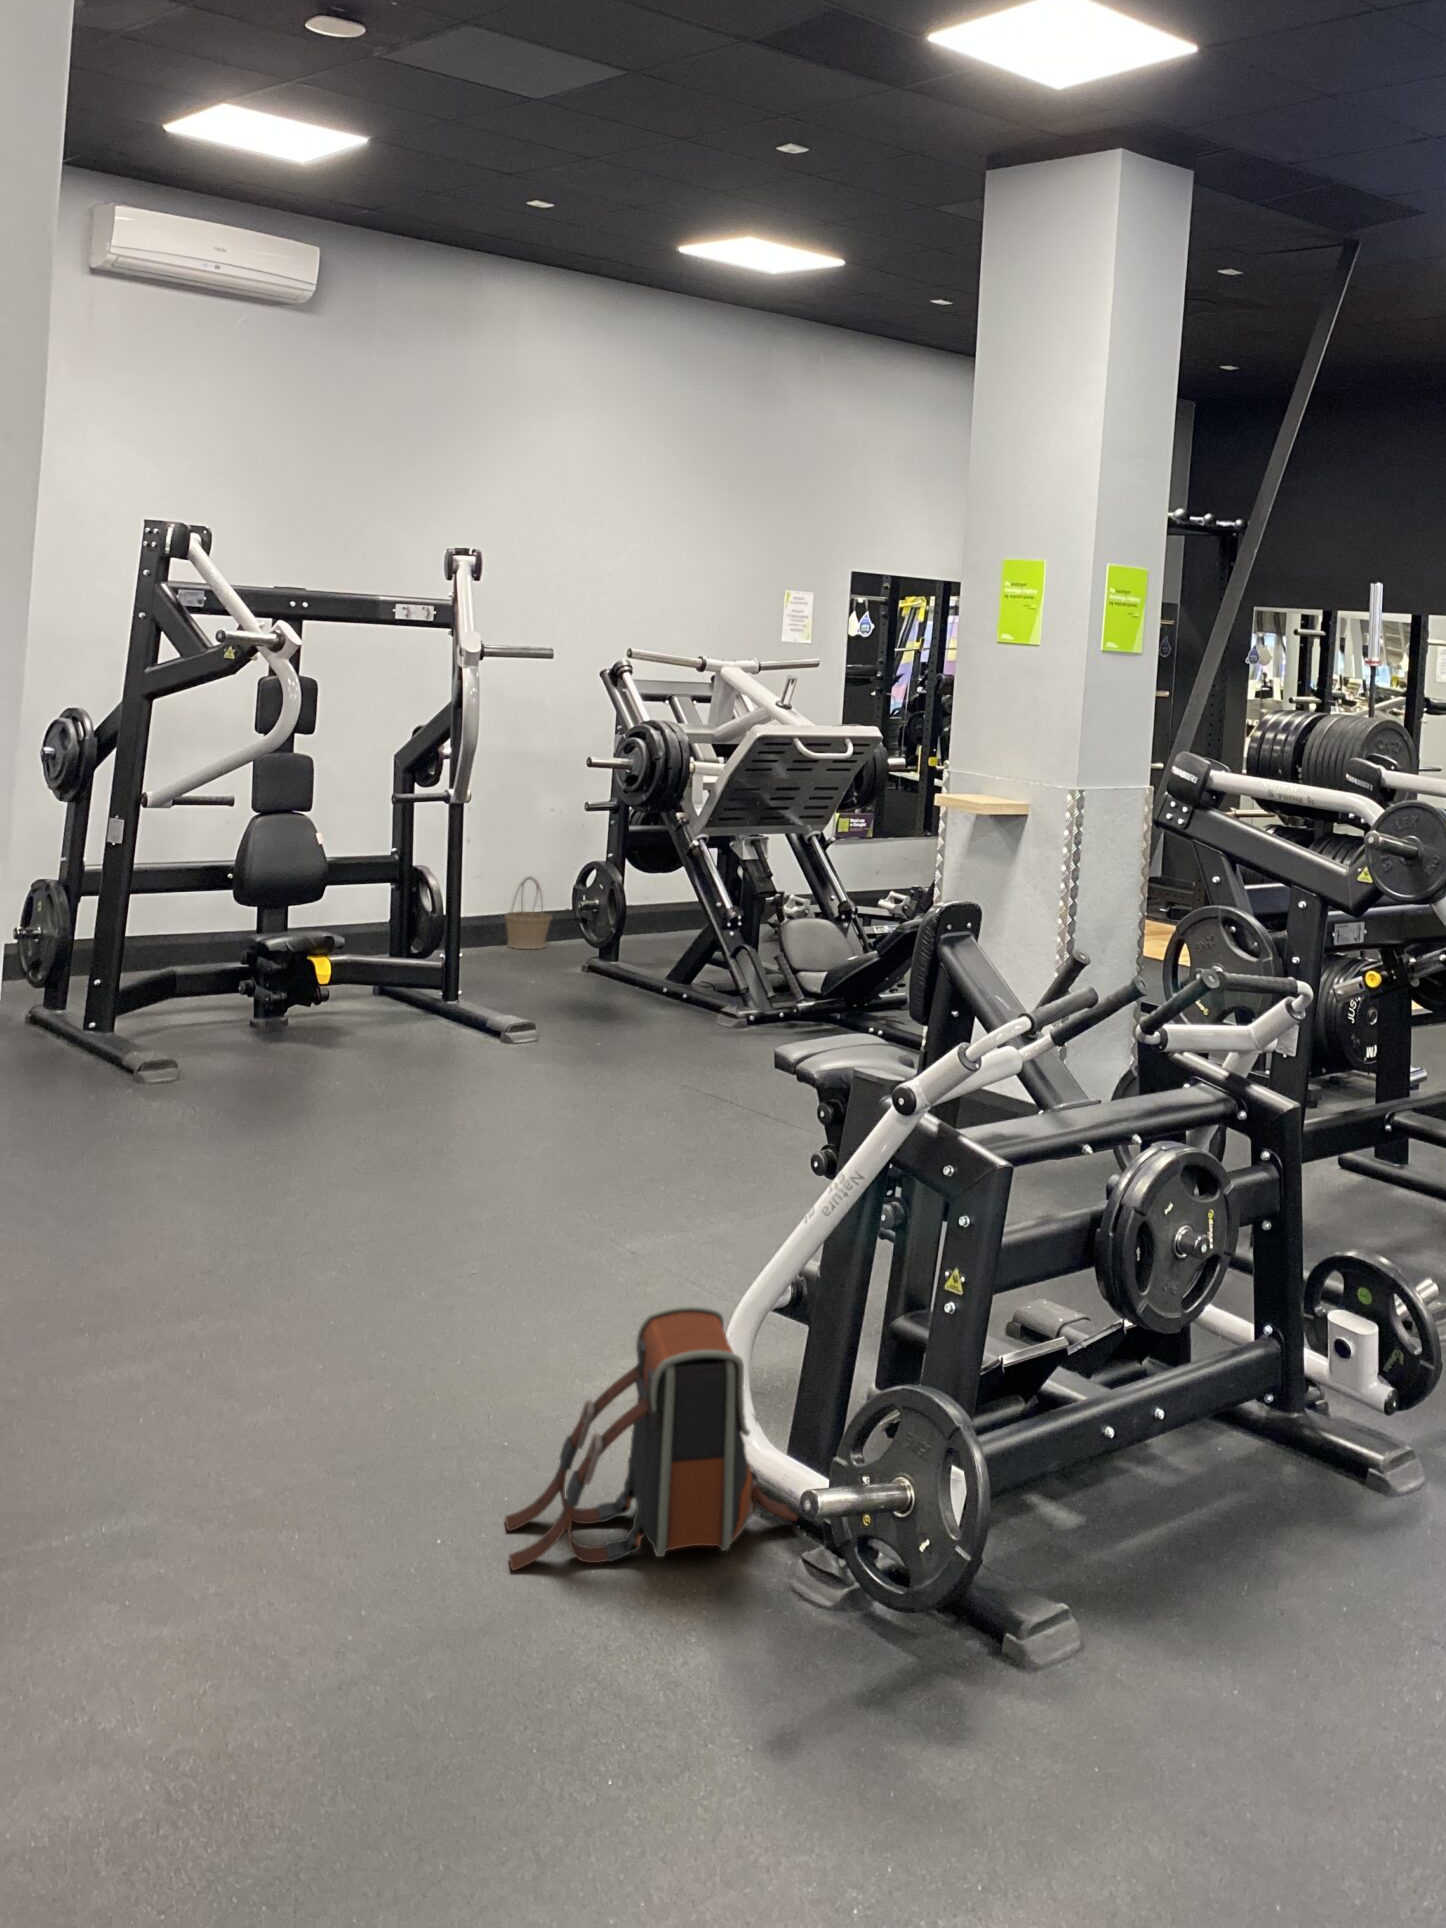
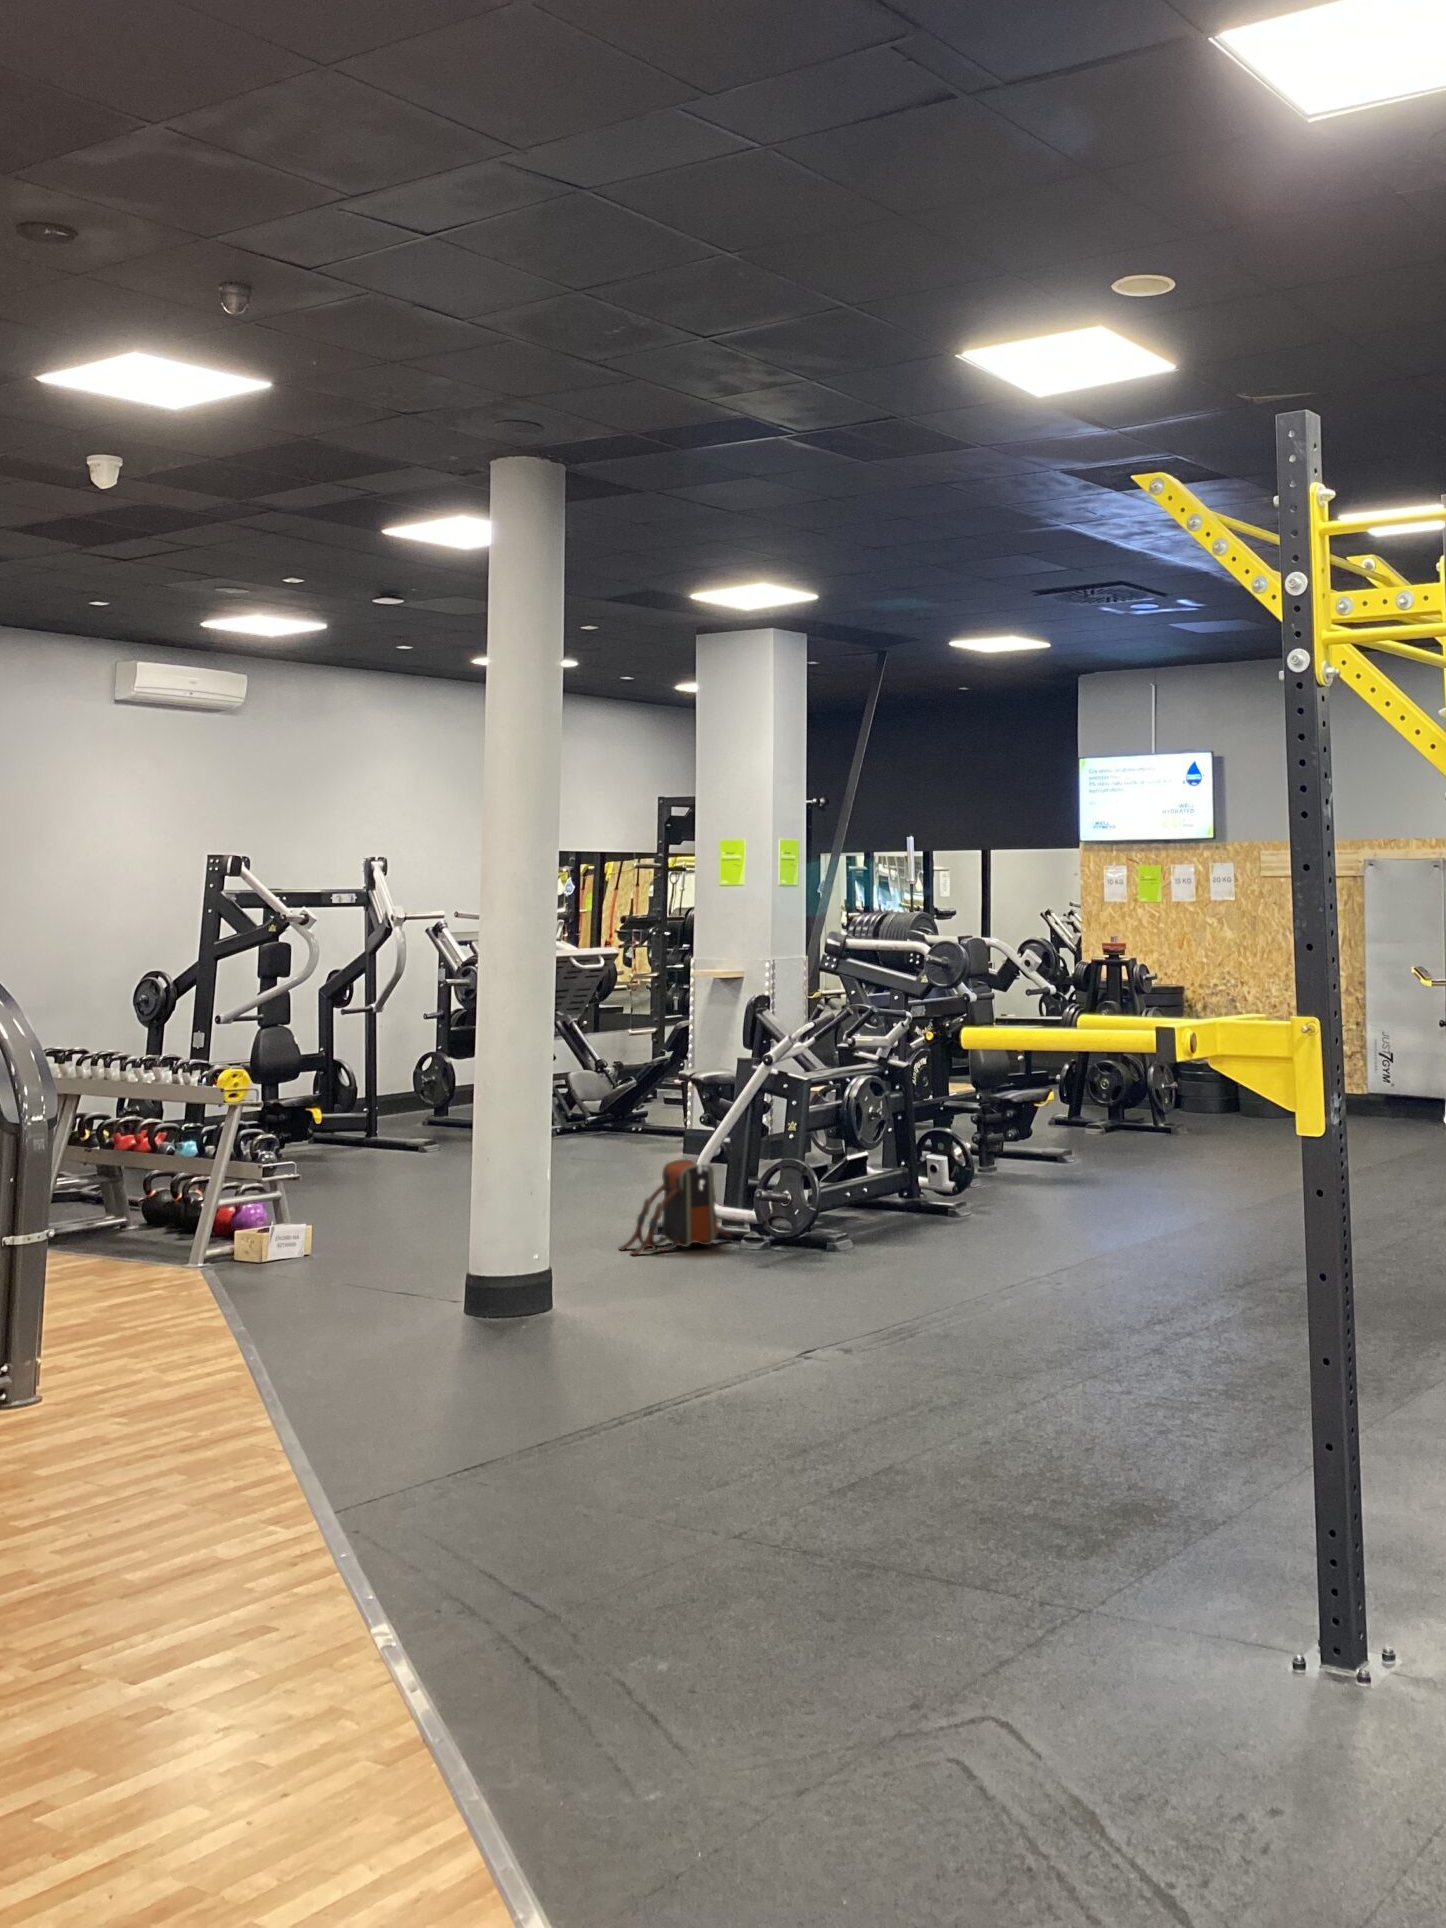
basket: present [504,876,552,949] -> none [364,1070,397,1118]

